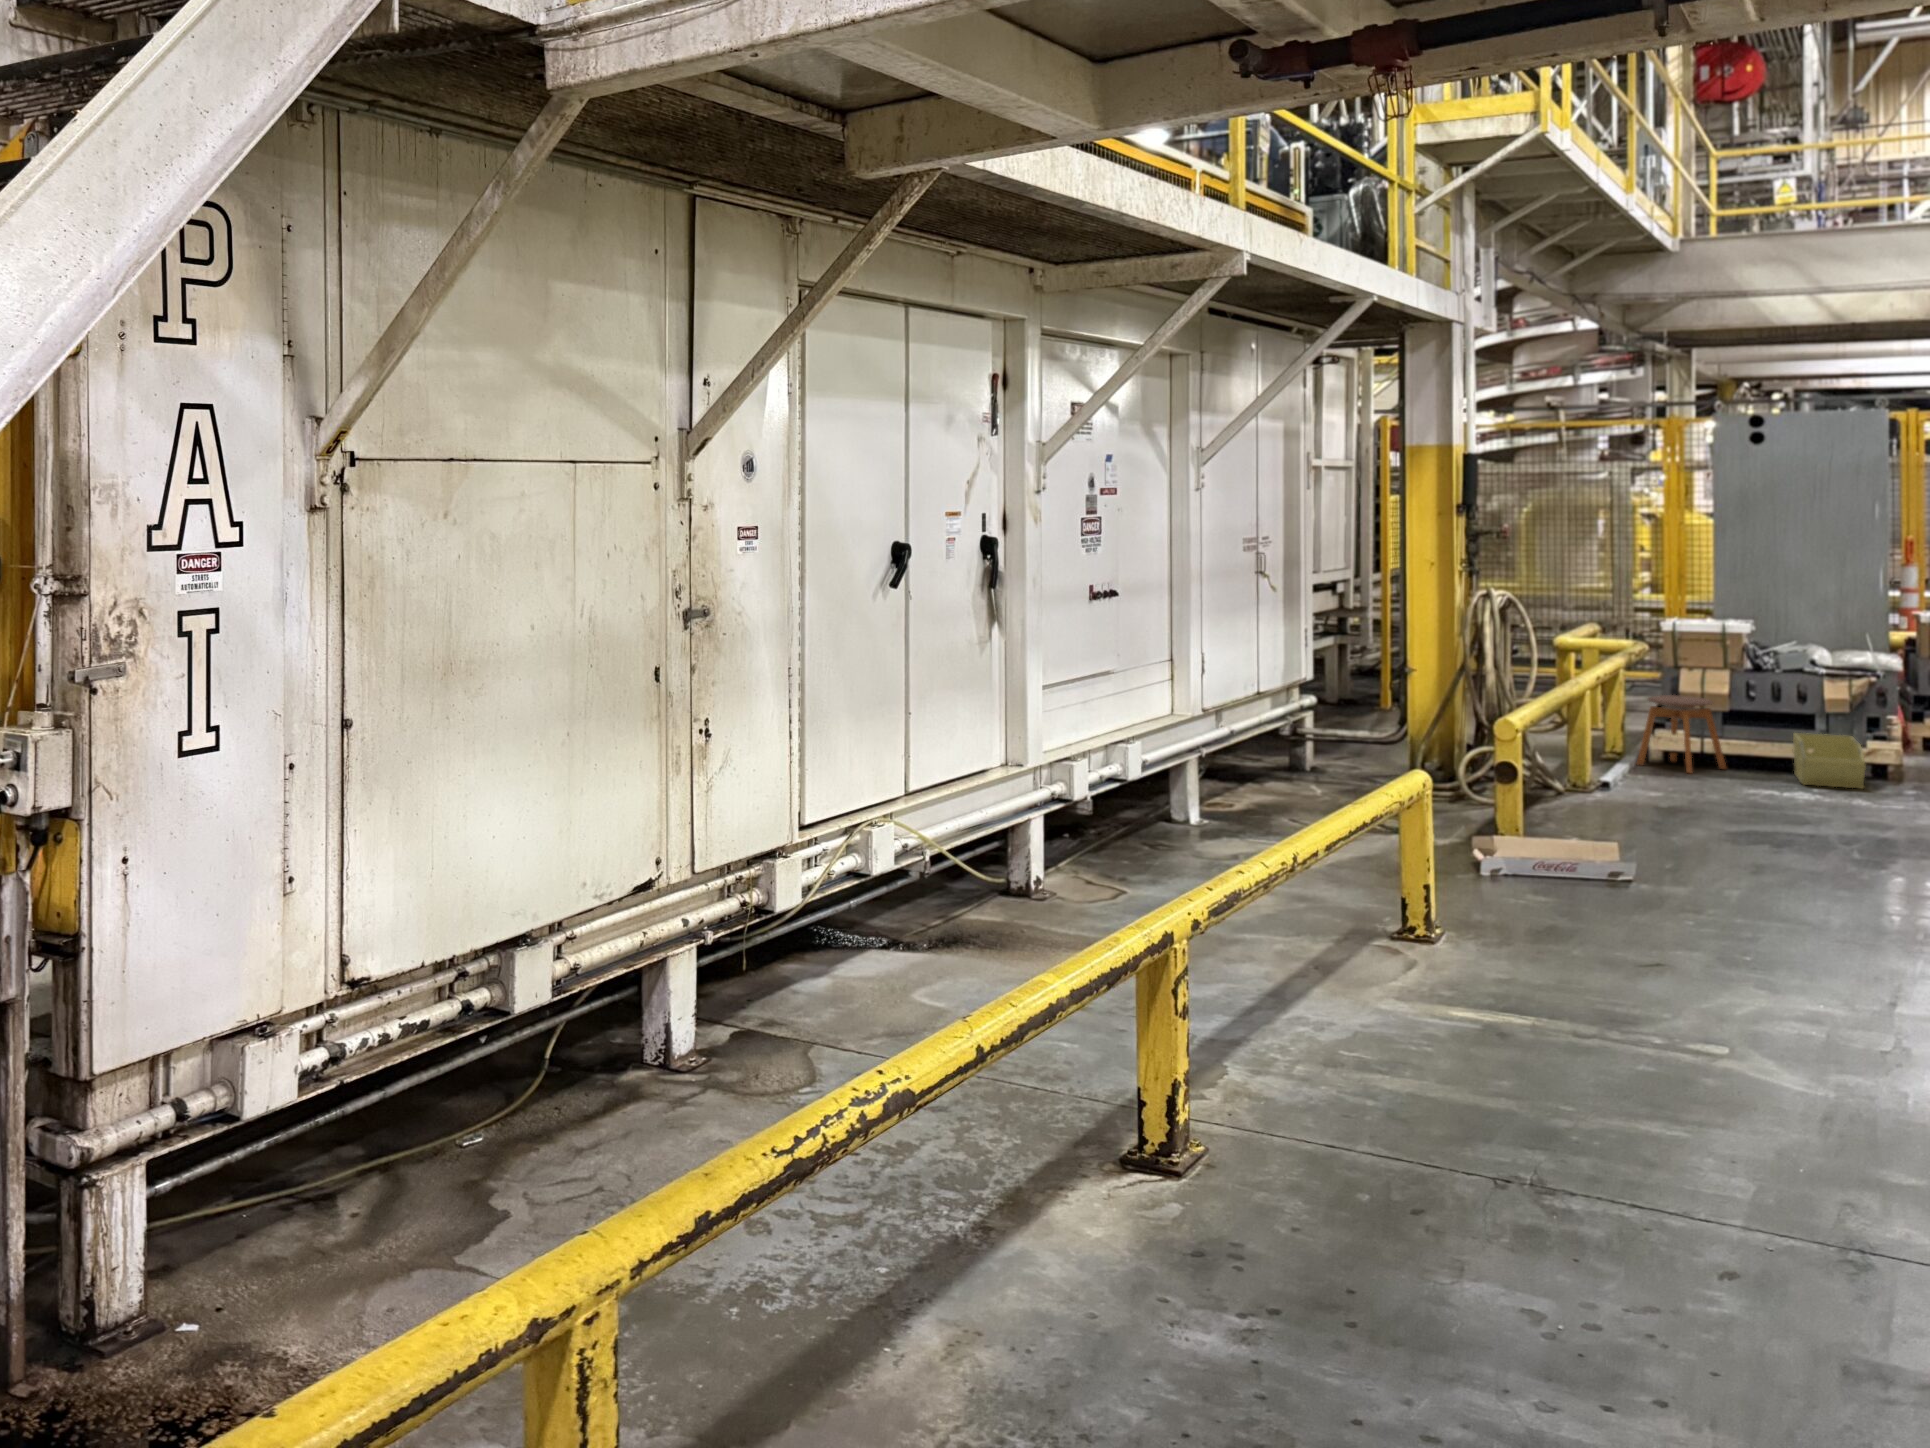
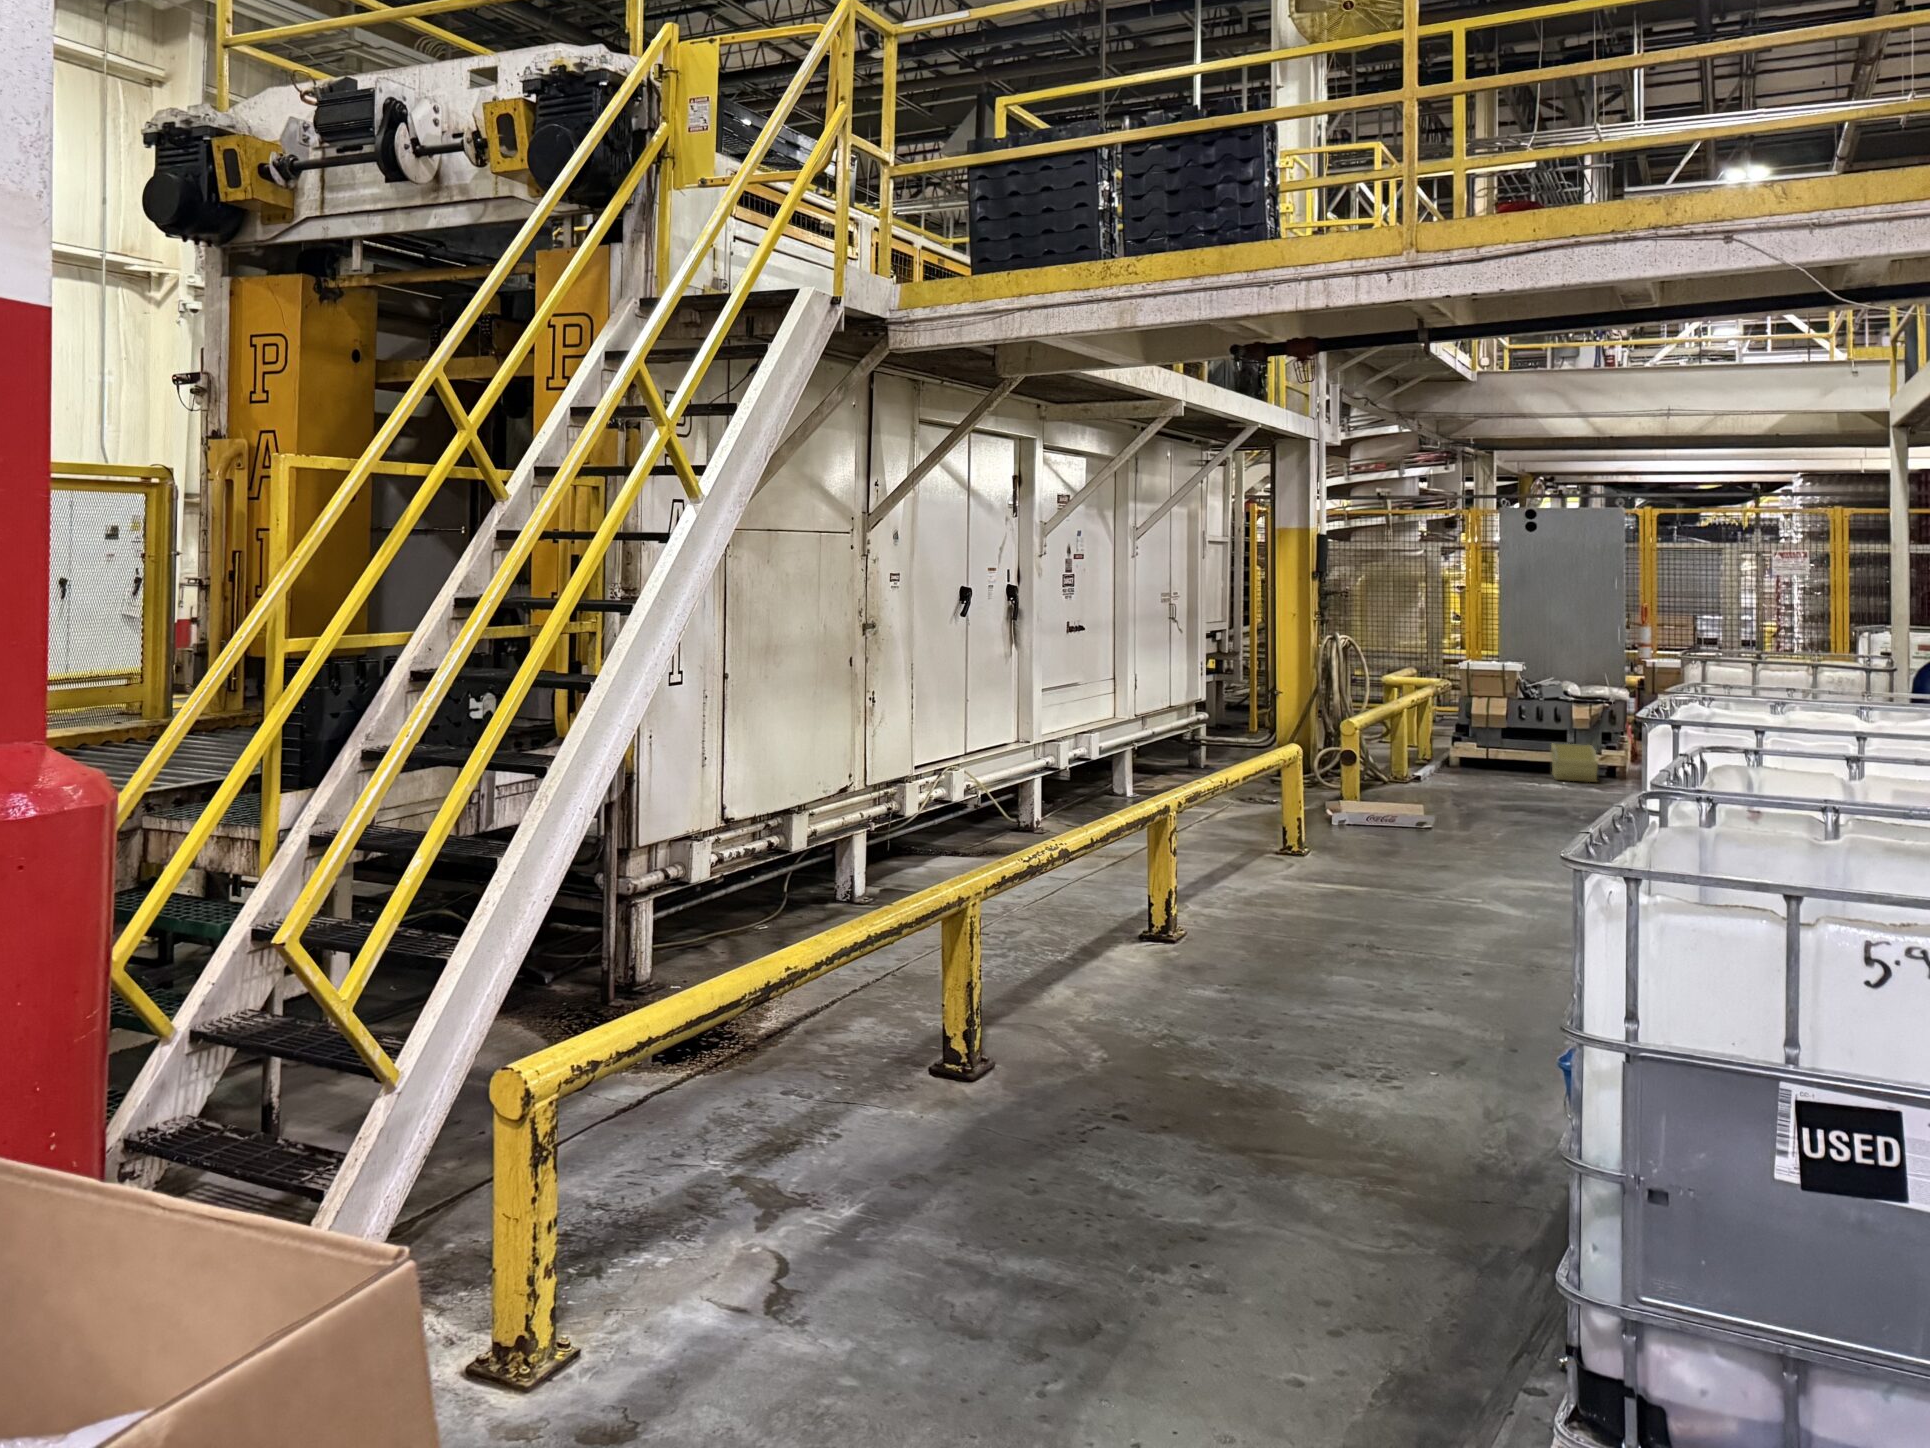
stool: present [1637,695,1726,773] -> none [1441,716,1505,773]

